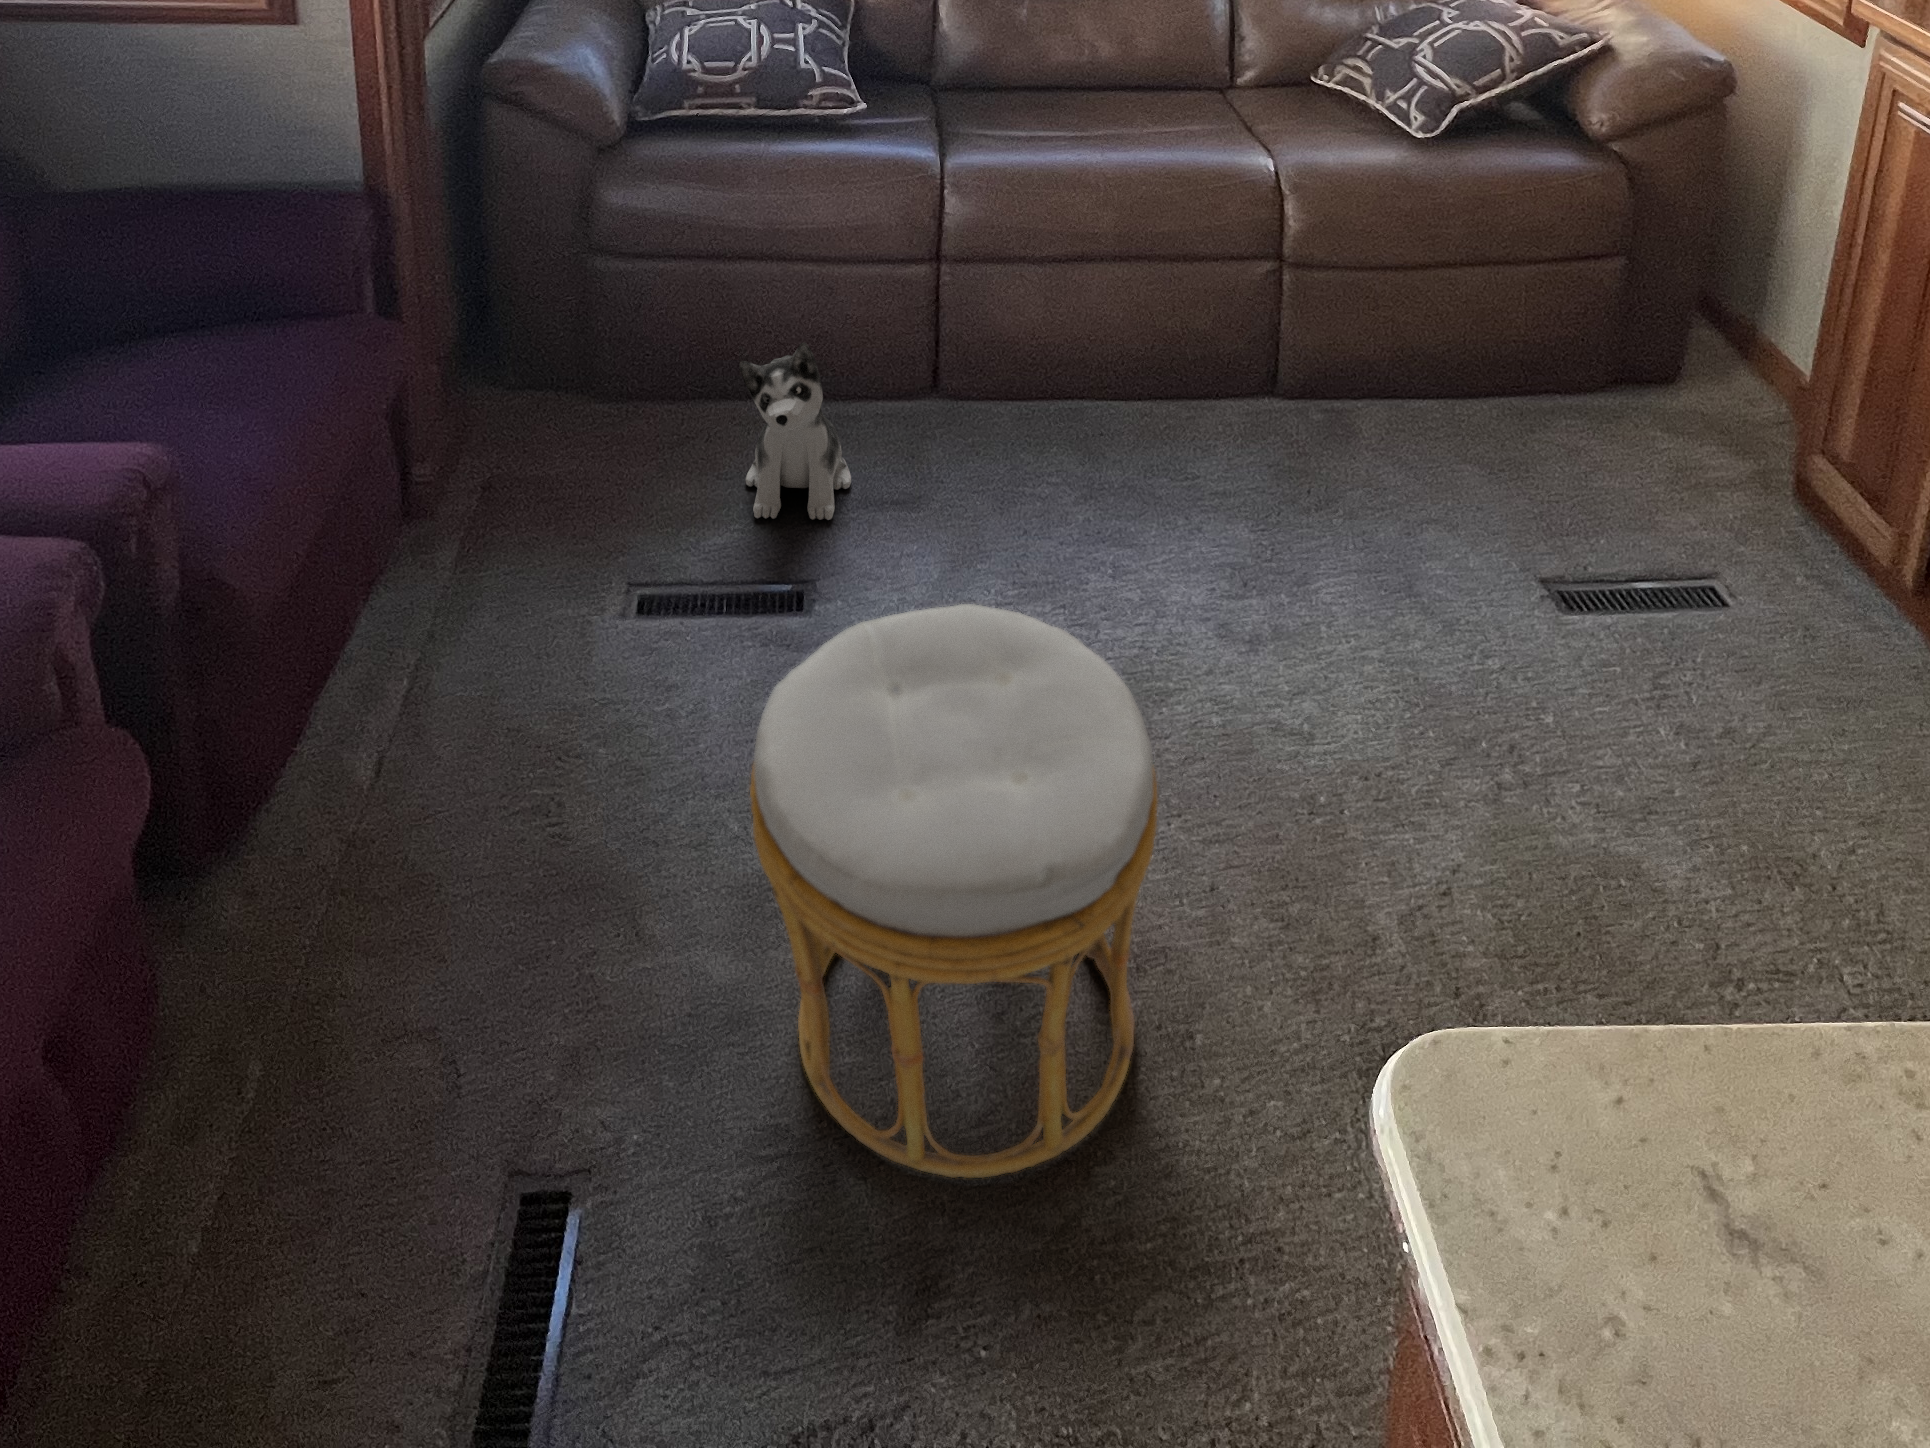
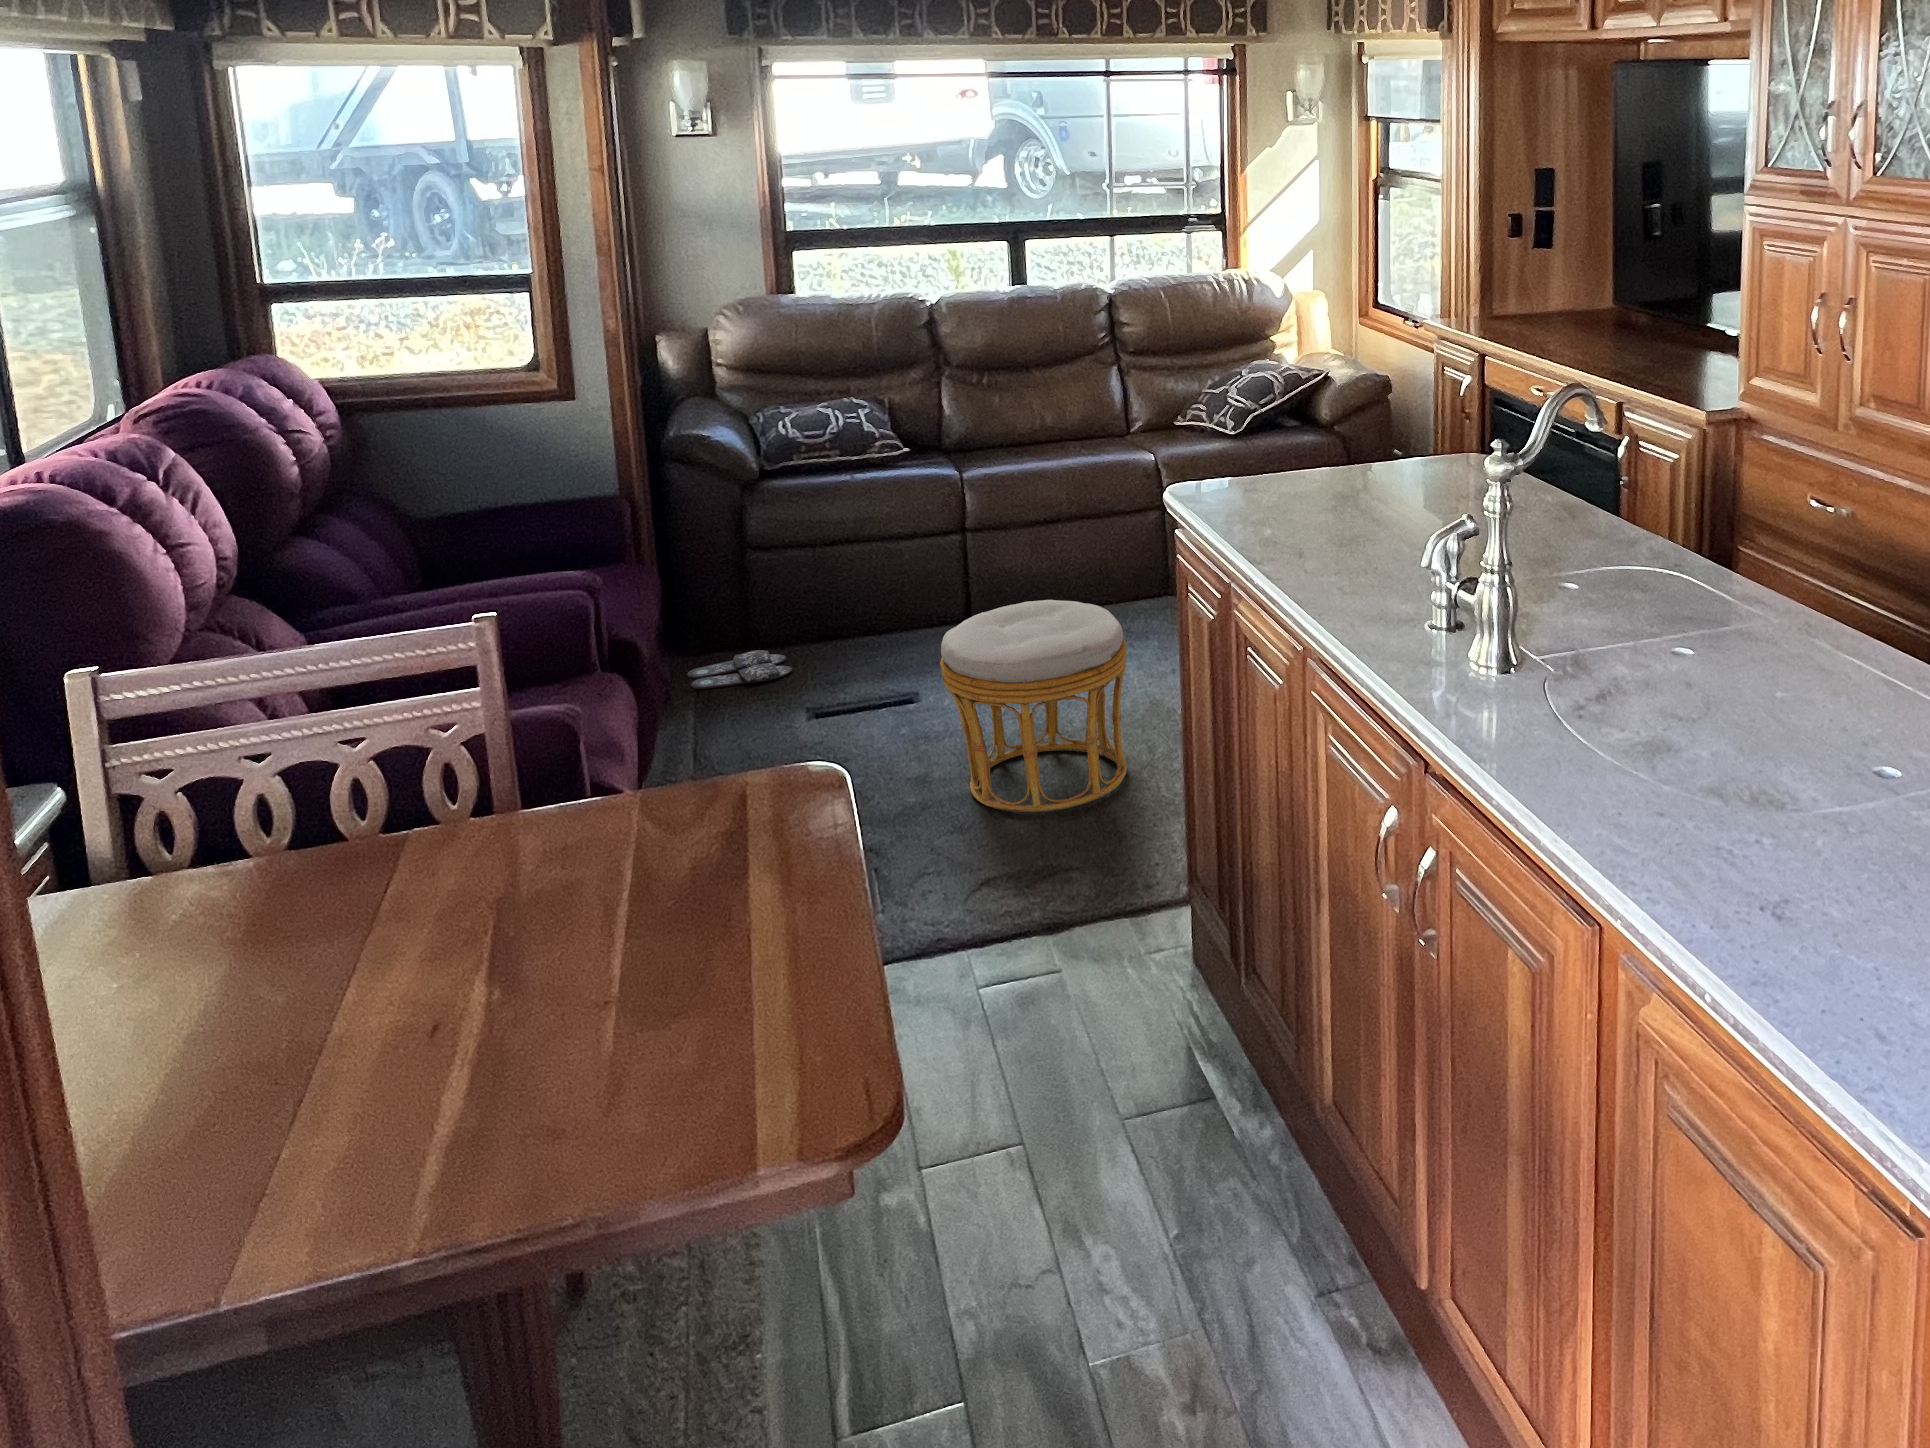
plush toy: present [740,343,851,520] -> none [865,564,935,670]
slippers: none [459,422,622,504] -> present [687,650,792,689]

